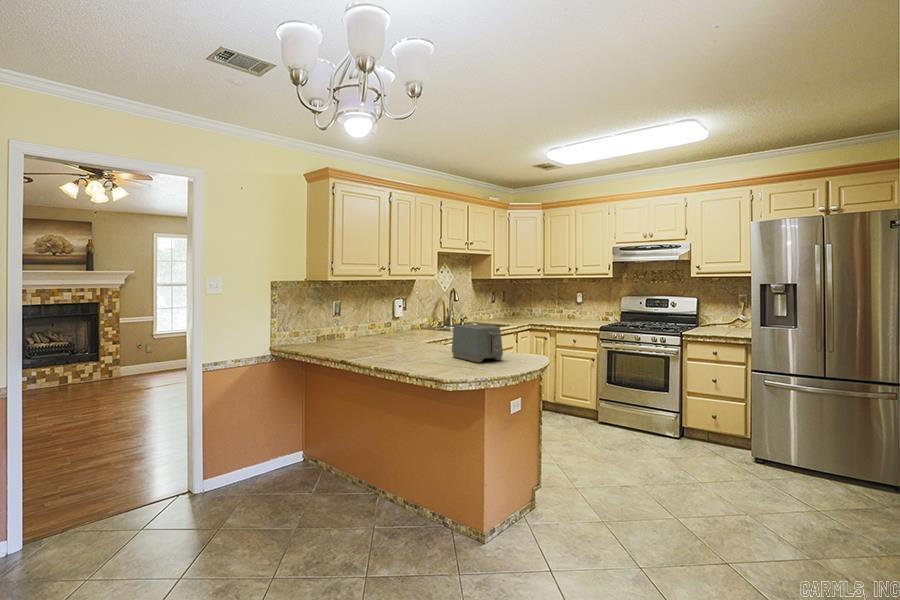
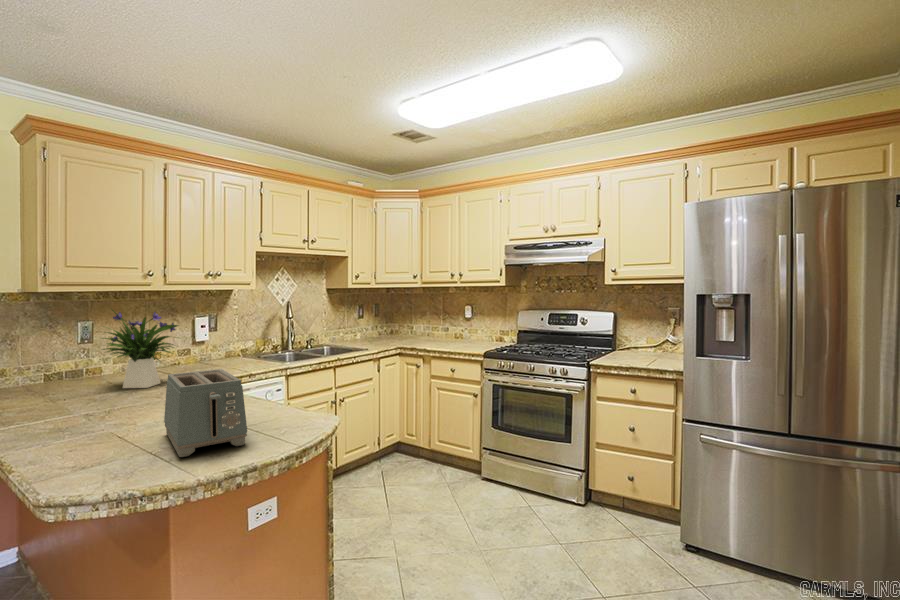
flower arrangement: none [367,293,412,342] -> present [102,310,179,388]

